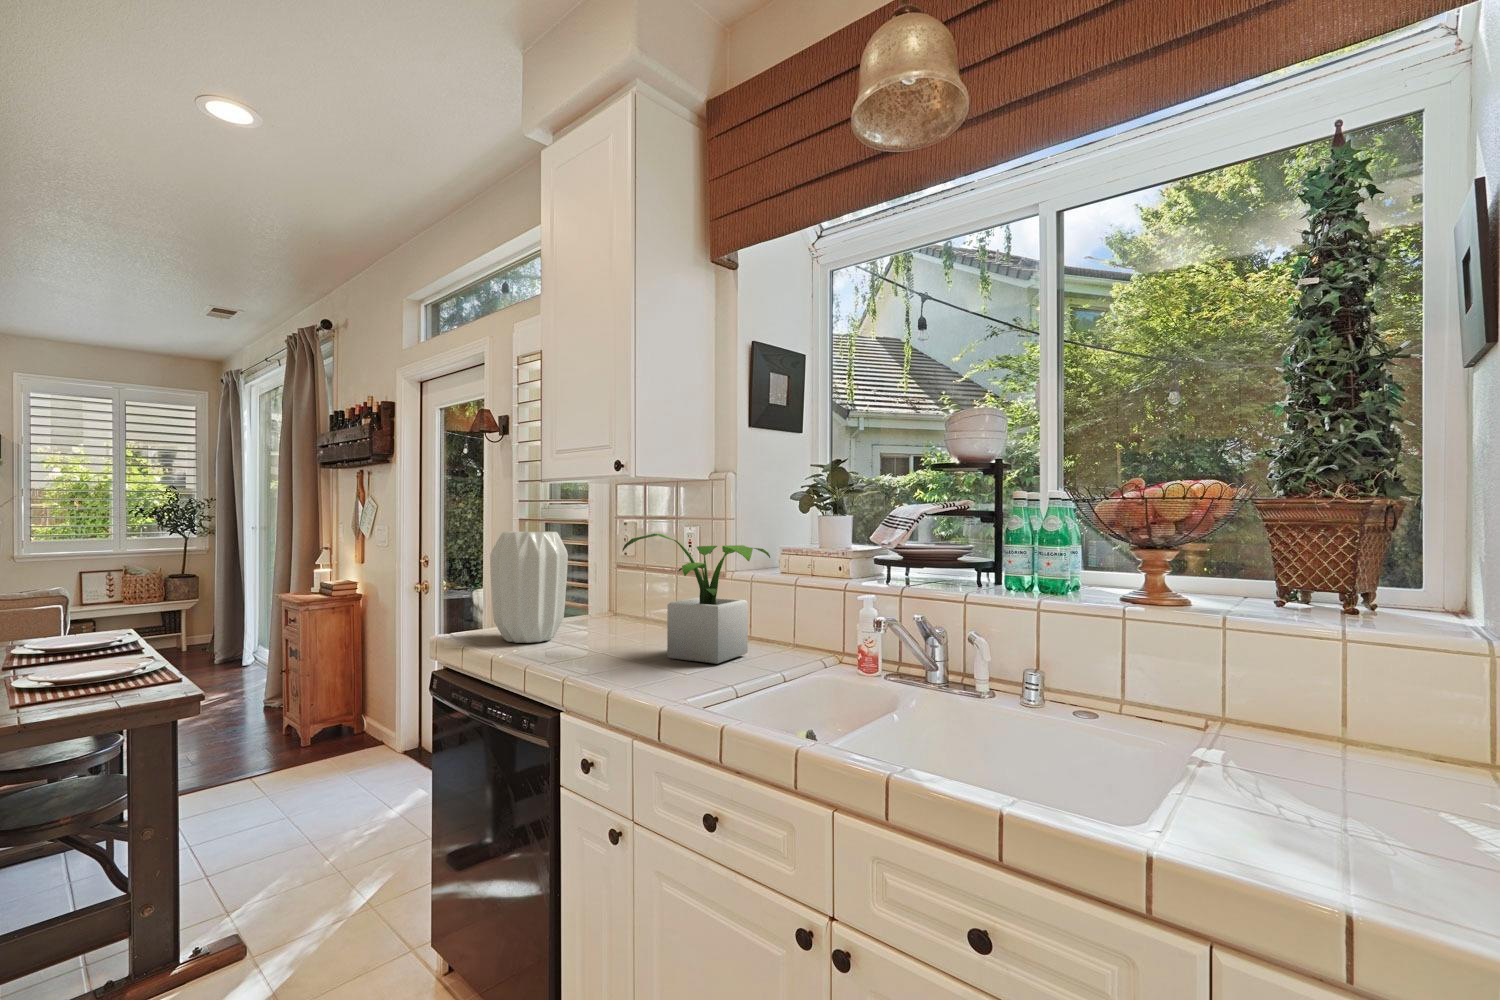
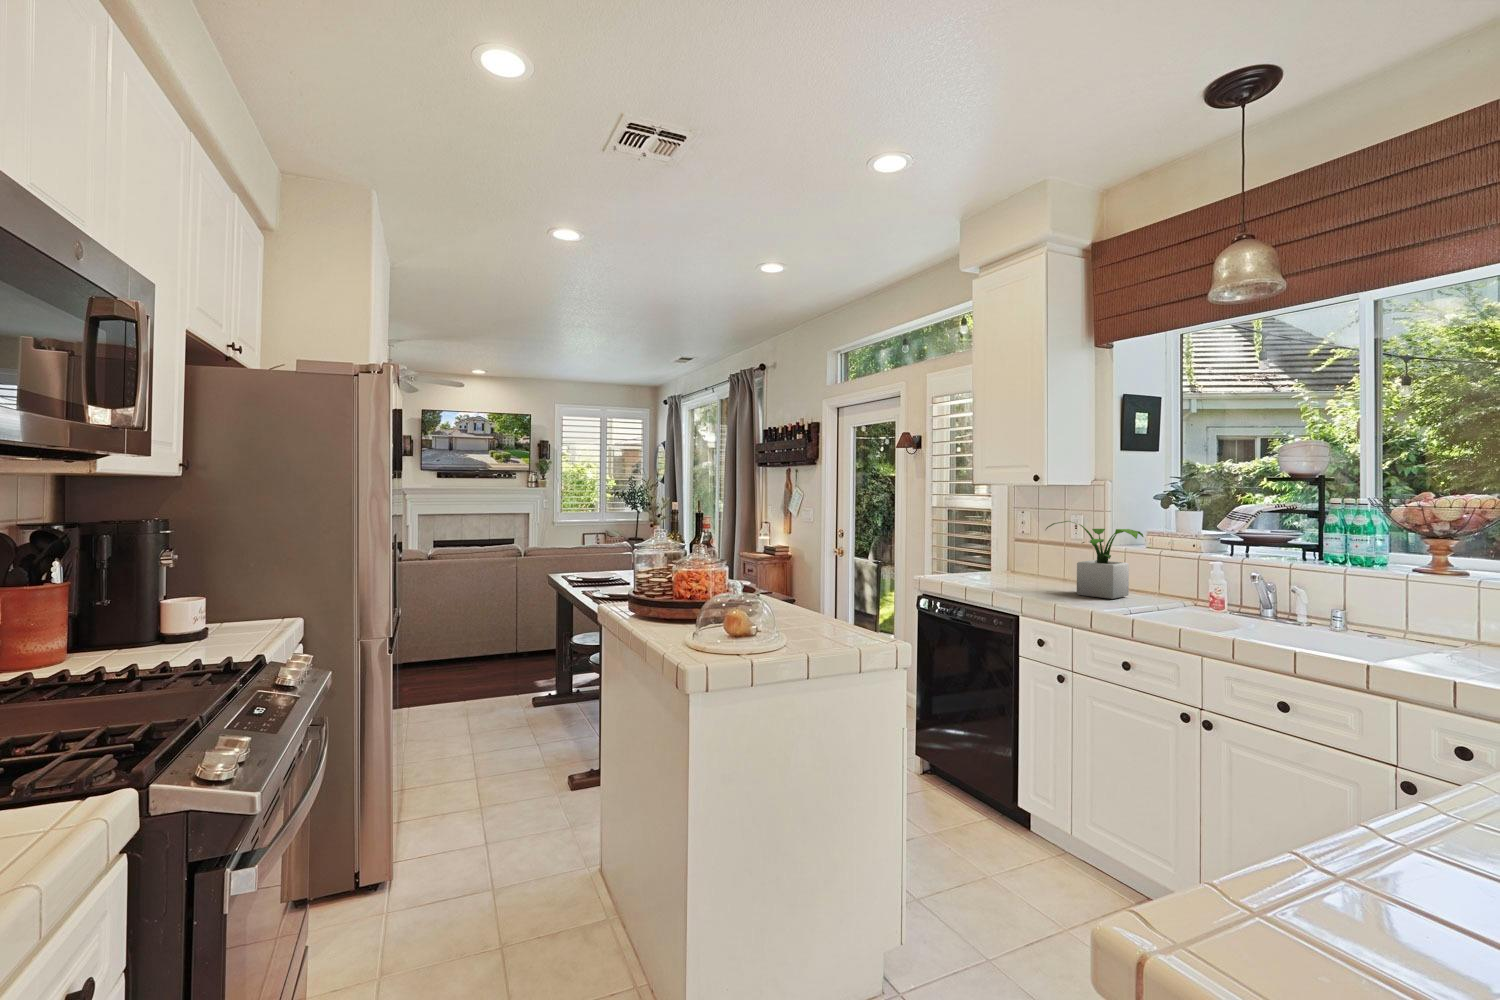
vase: present [490,531,568,643] -> none [956,517,1004,583]

